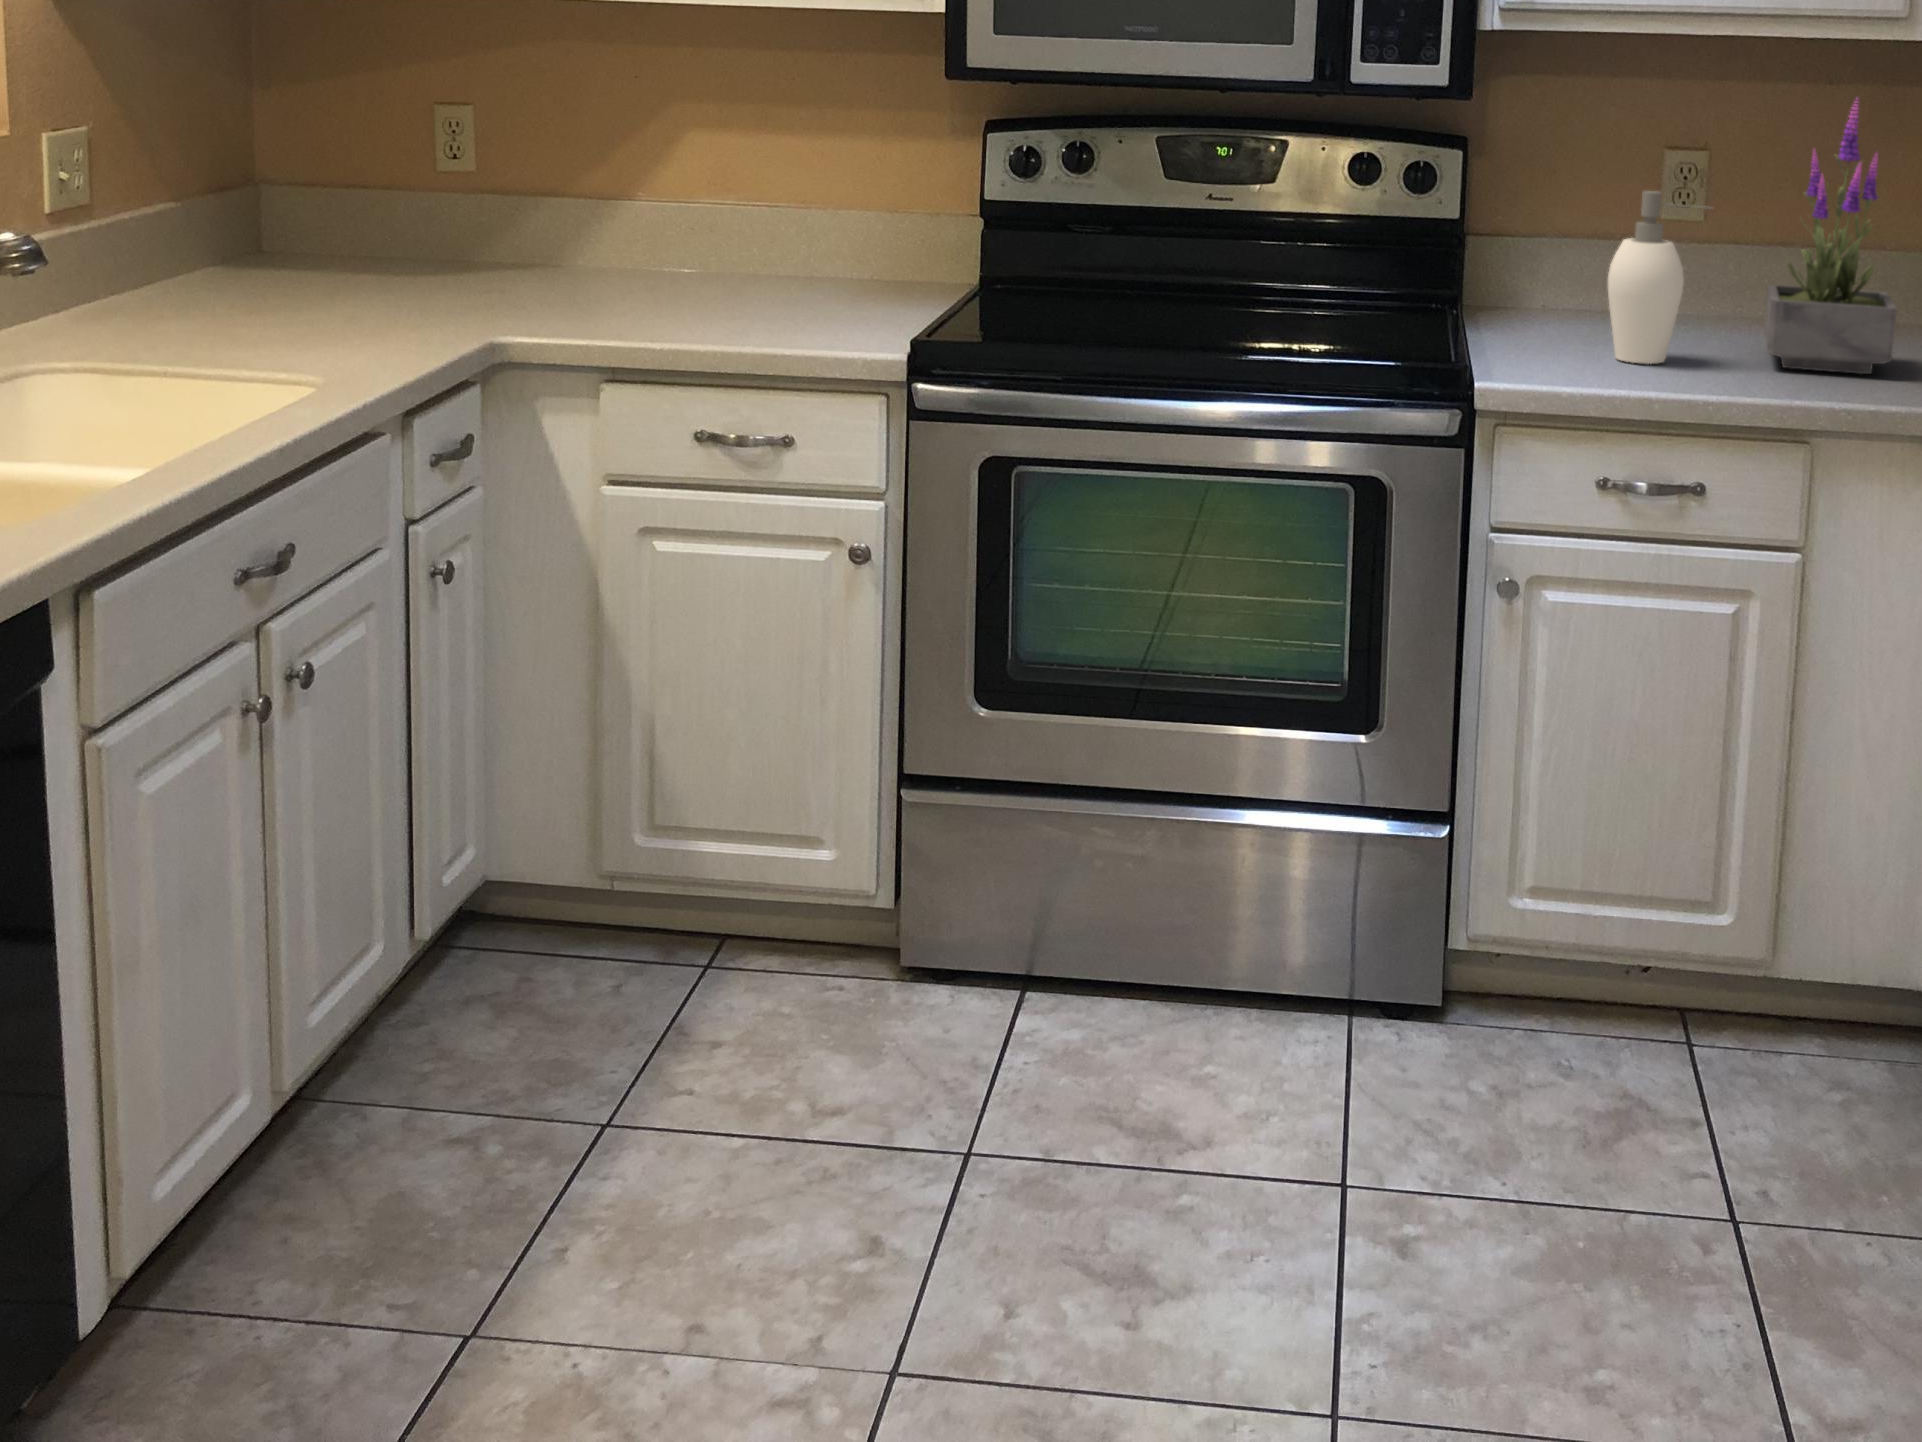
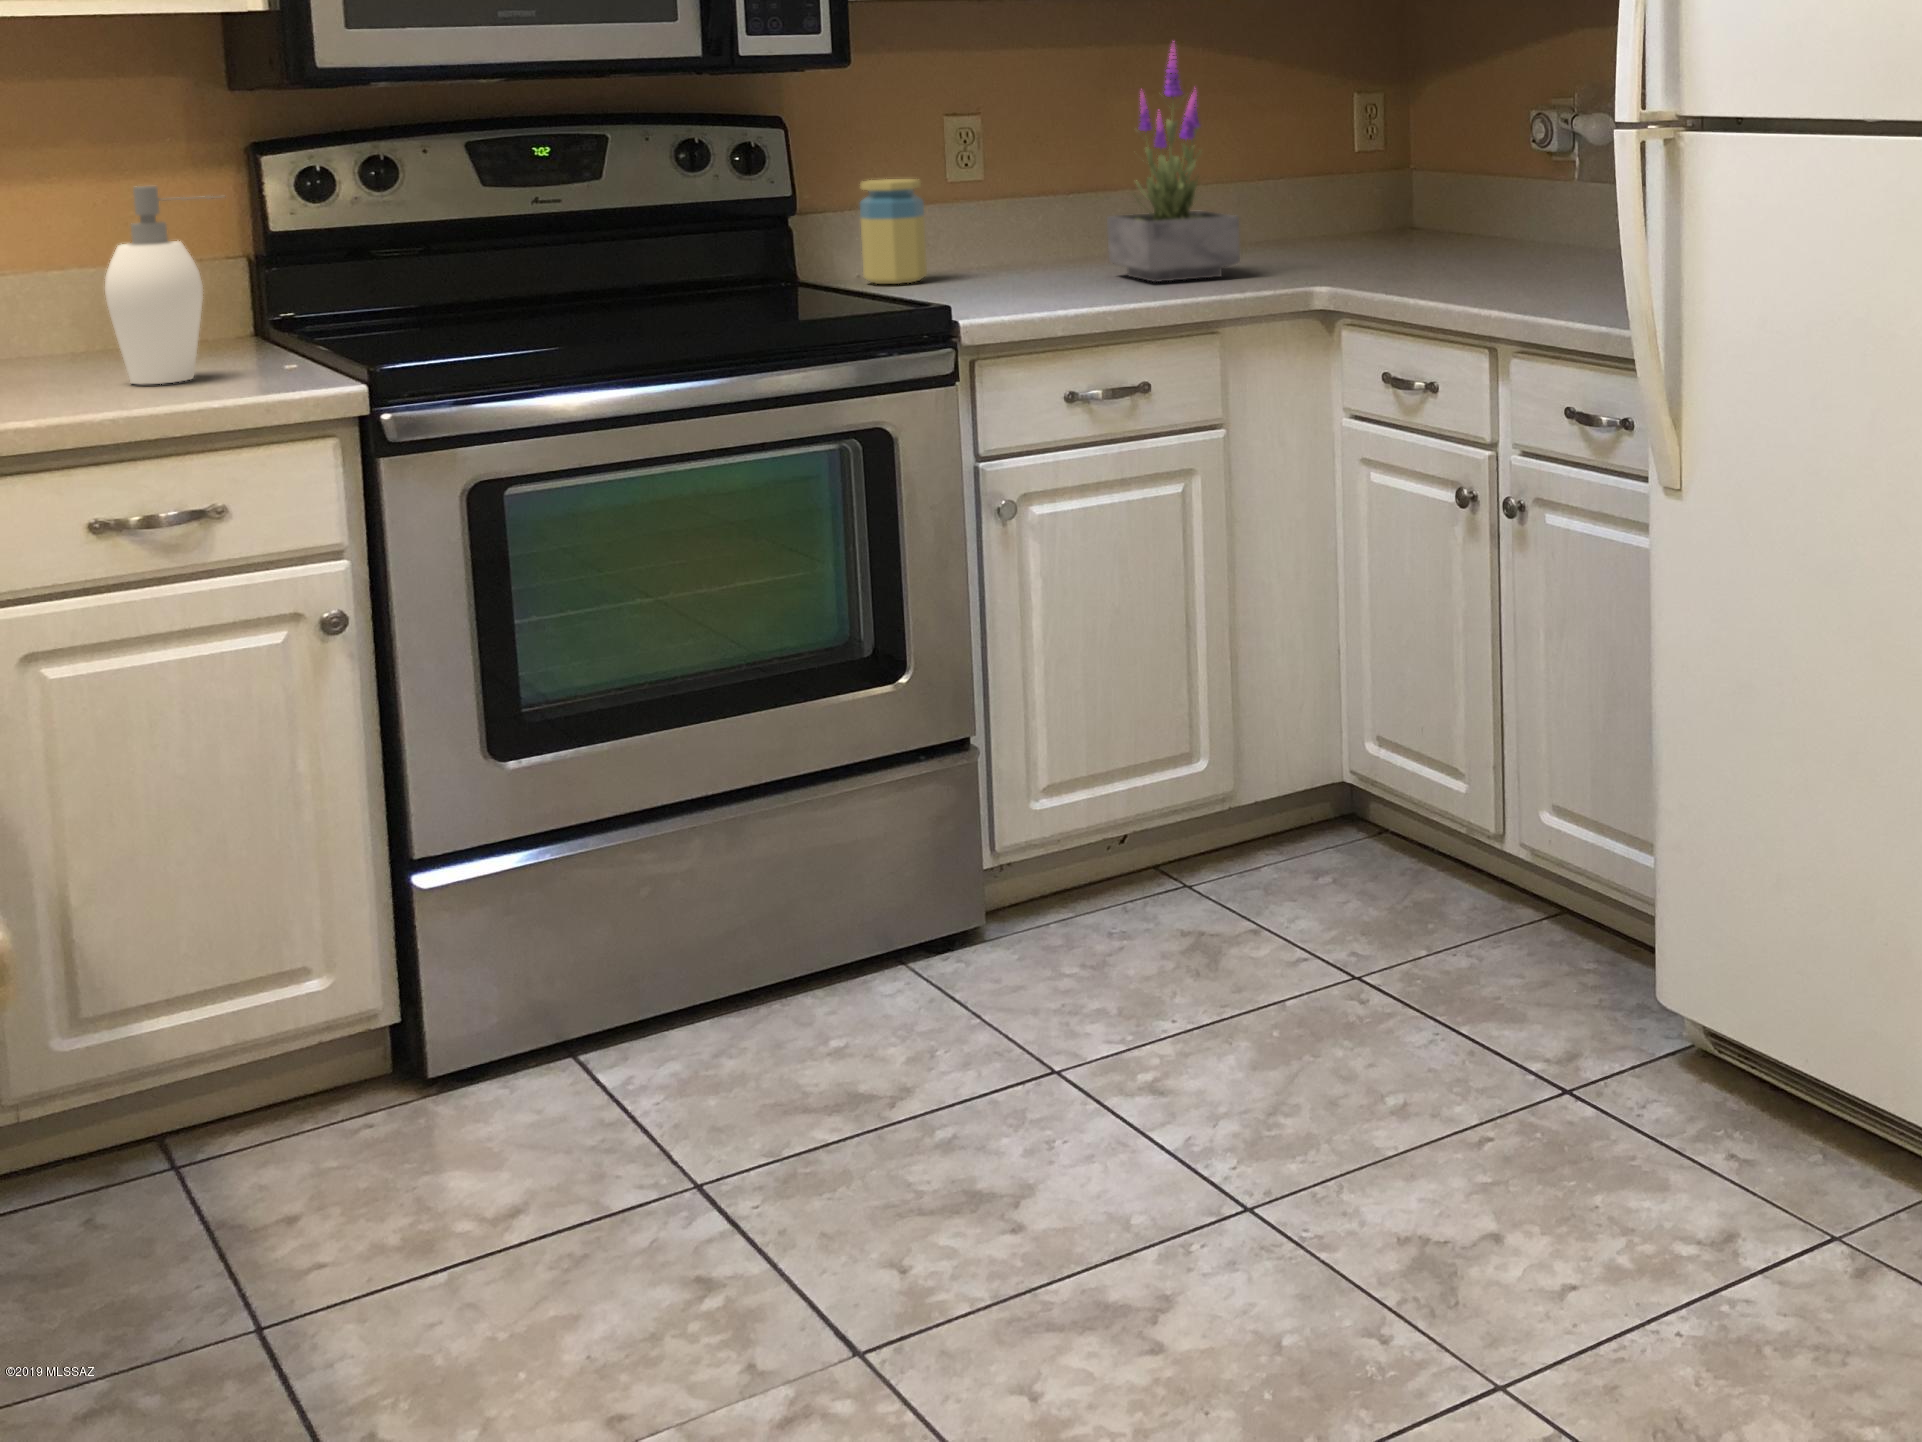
soap dispenser: present [1608,191,1712,364] -> present [105,186,211,384]
jar: none [1519,212,1586,325] -> present [860,179,927,284]

